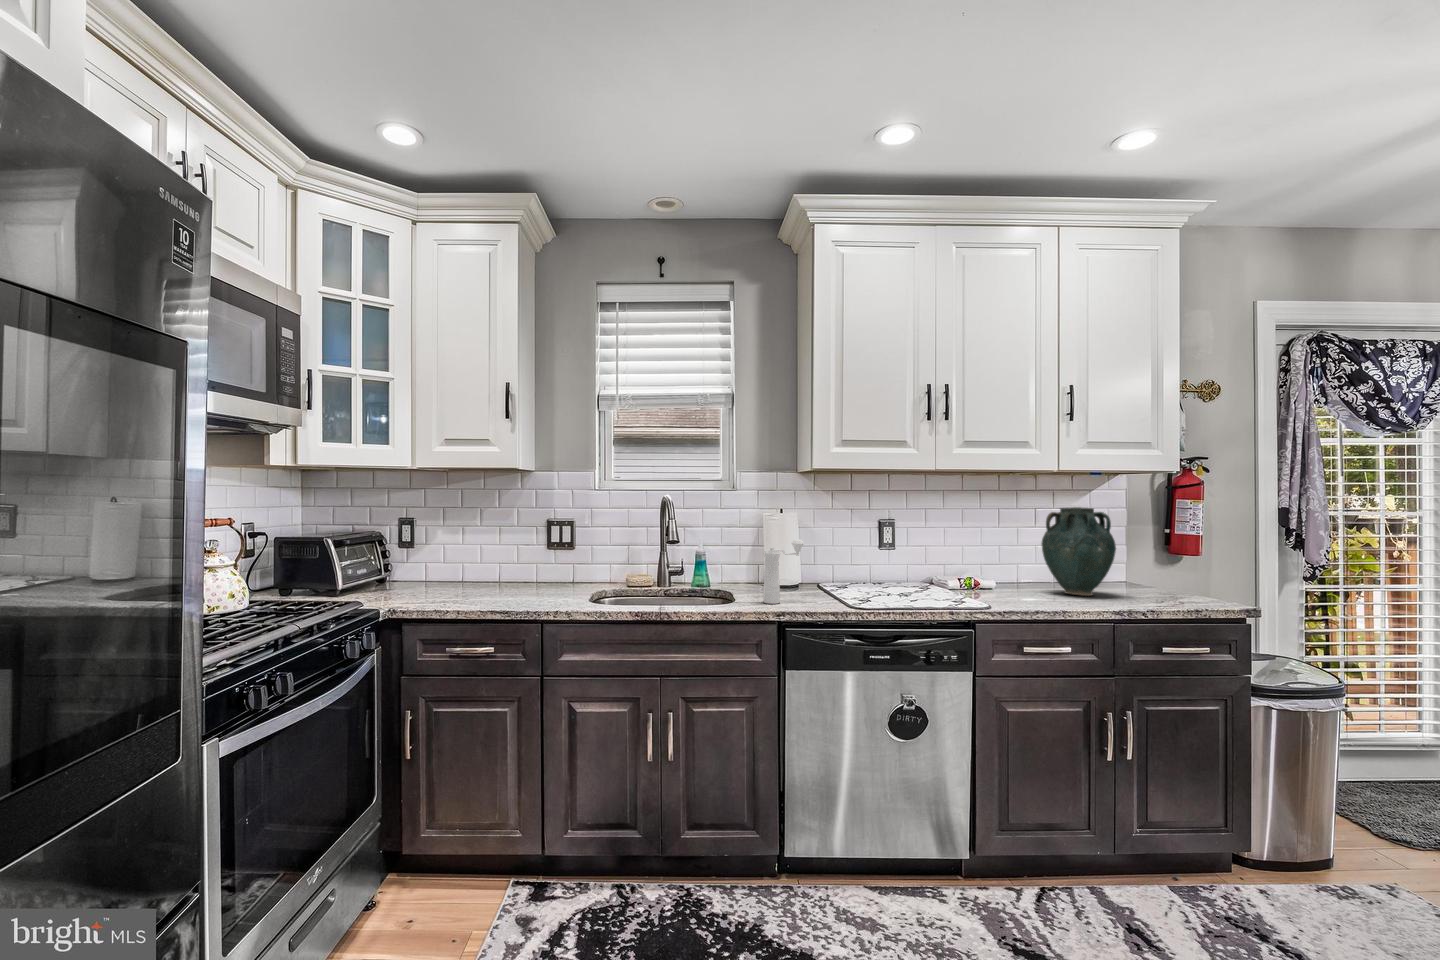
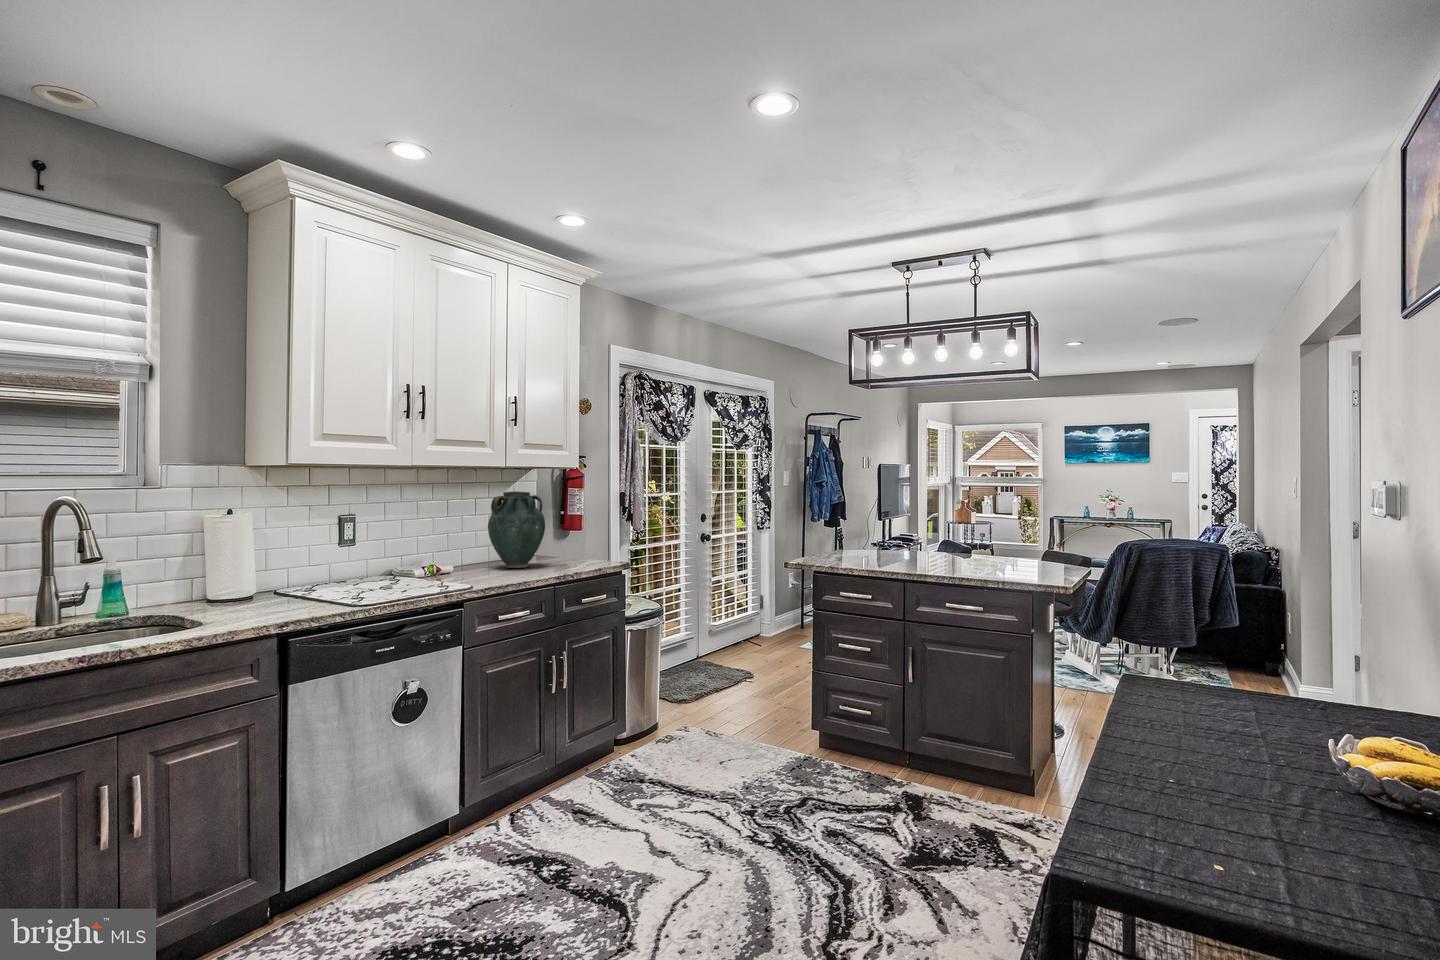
pepper mill: present [763,540,804,604] -> none [234,541,281,620]

